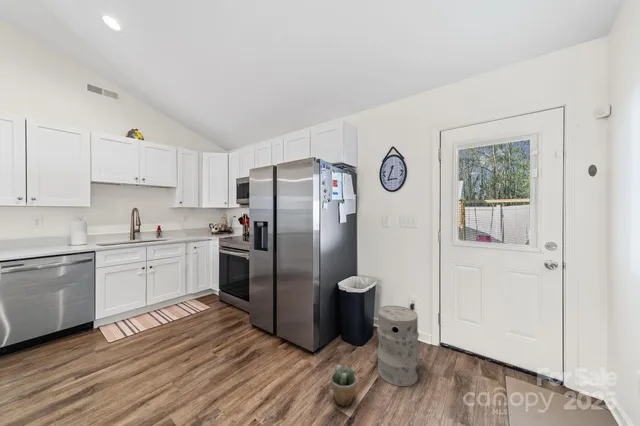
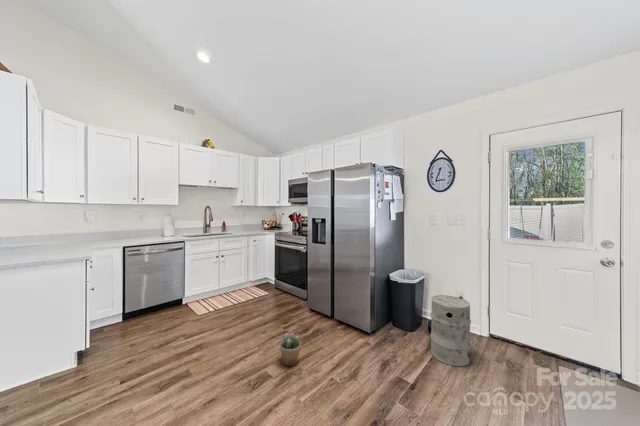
potted plant: present [331,365,357,406] -> present [280,334,301,366]

